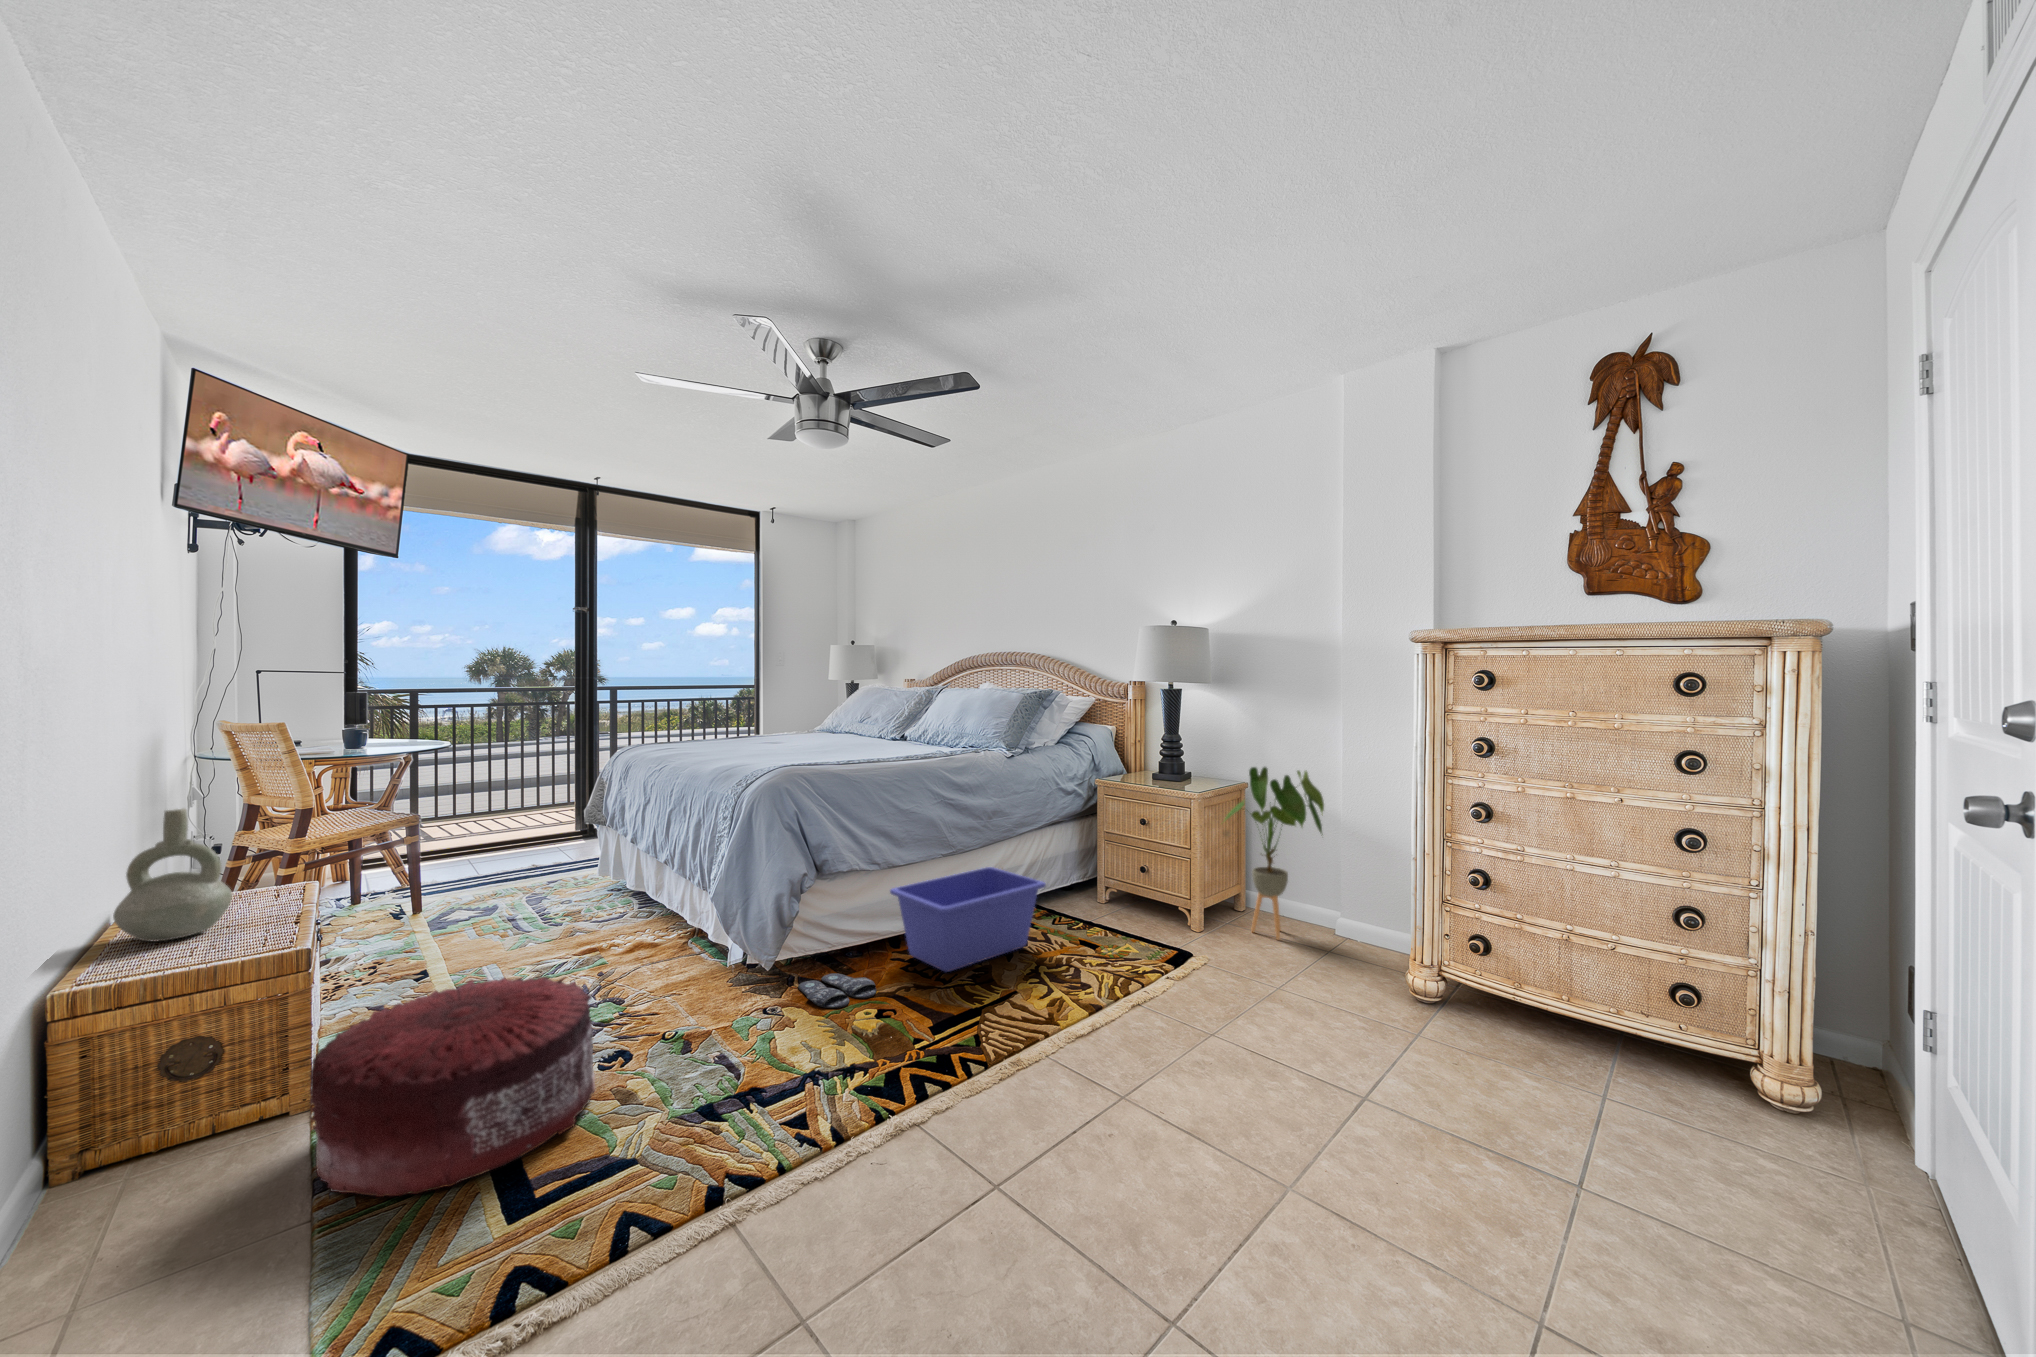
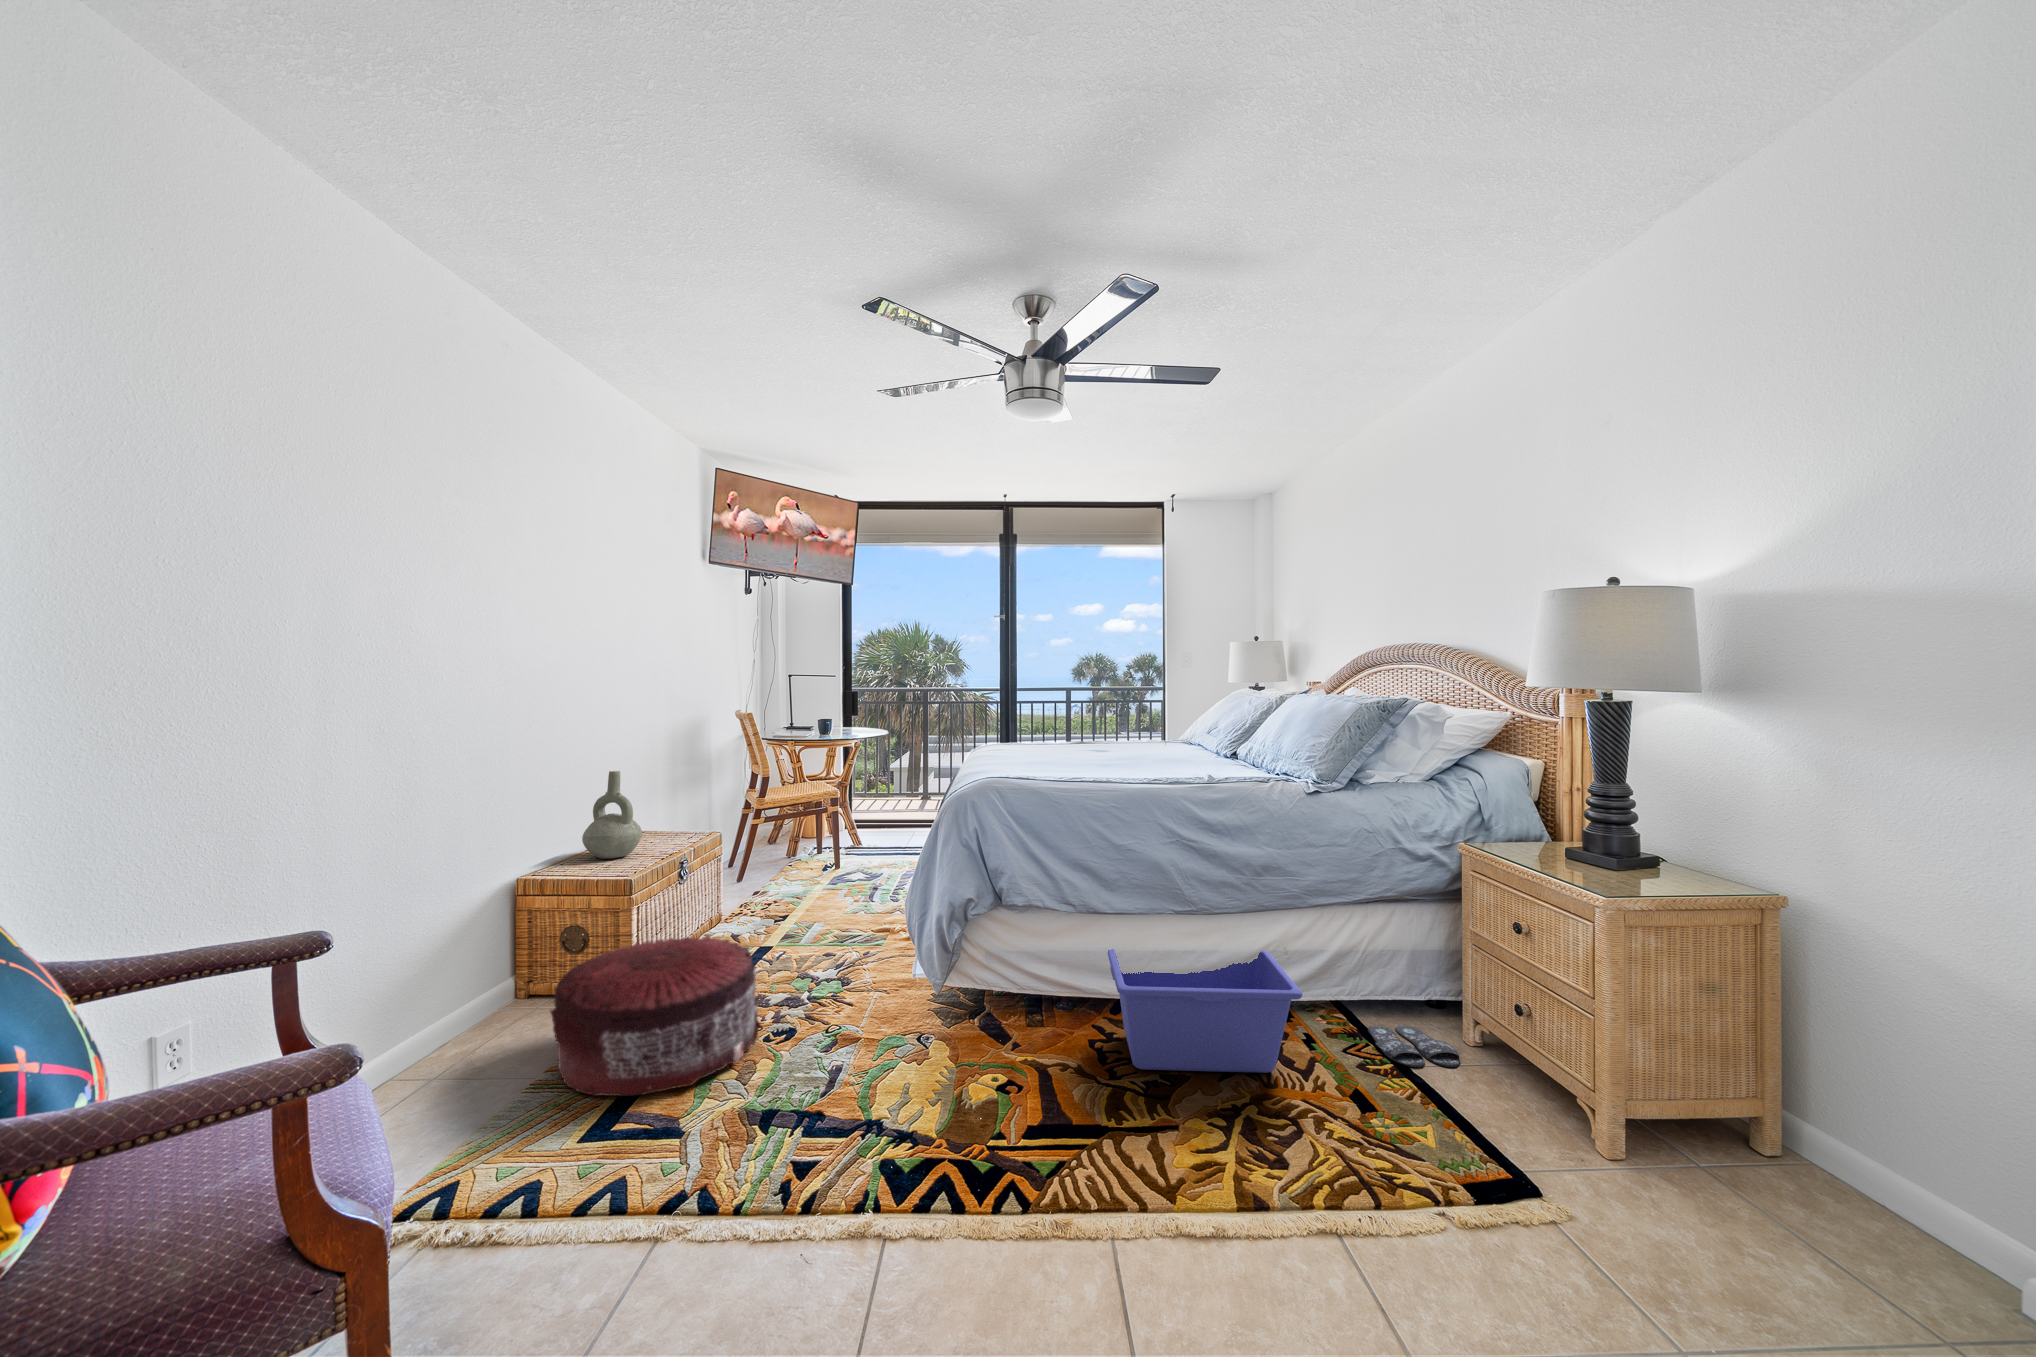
house plant: present [1225,767,1324,939] -> none [1651,888,1938,1243]
slippers: present [798,973,876,1008] -> present [1368,1026,1460,1068]

